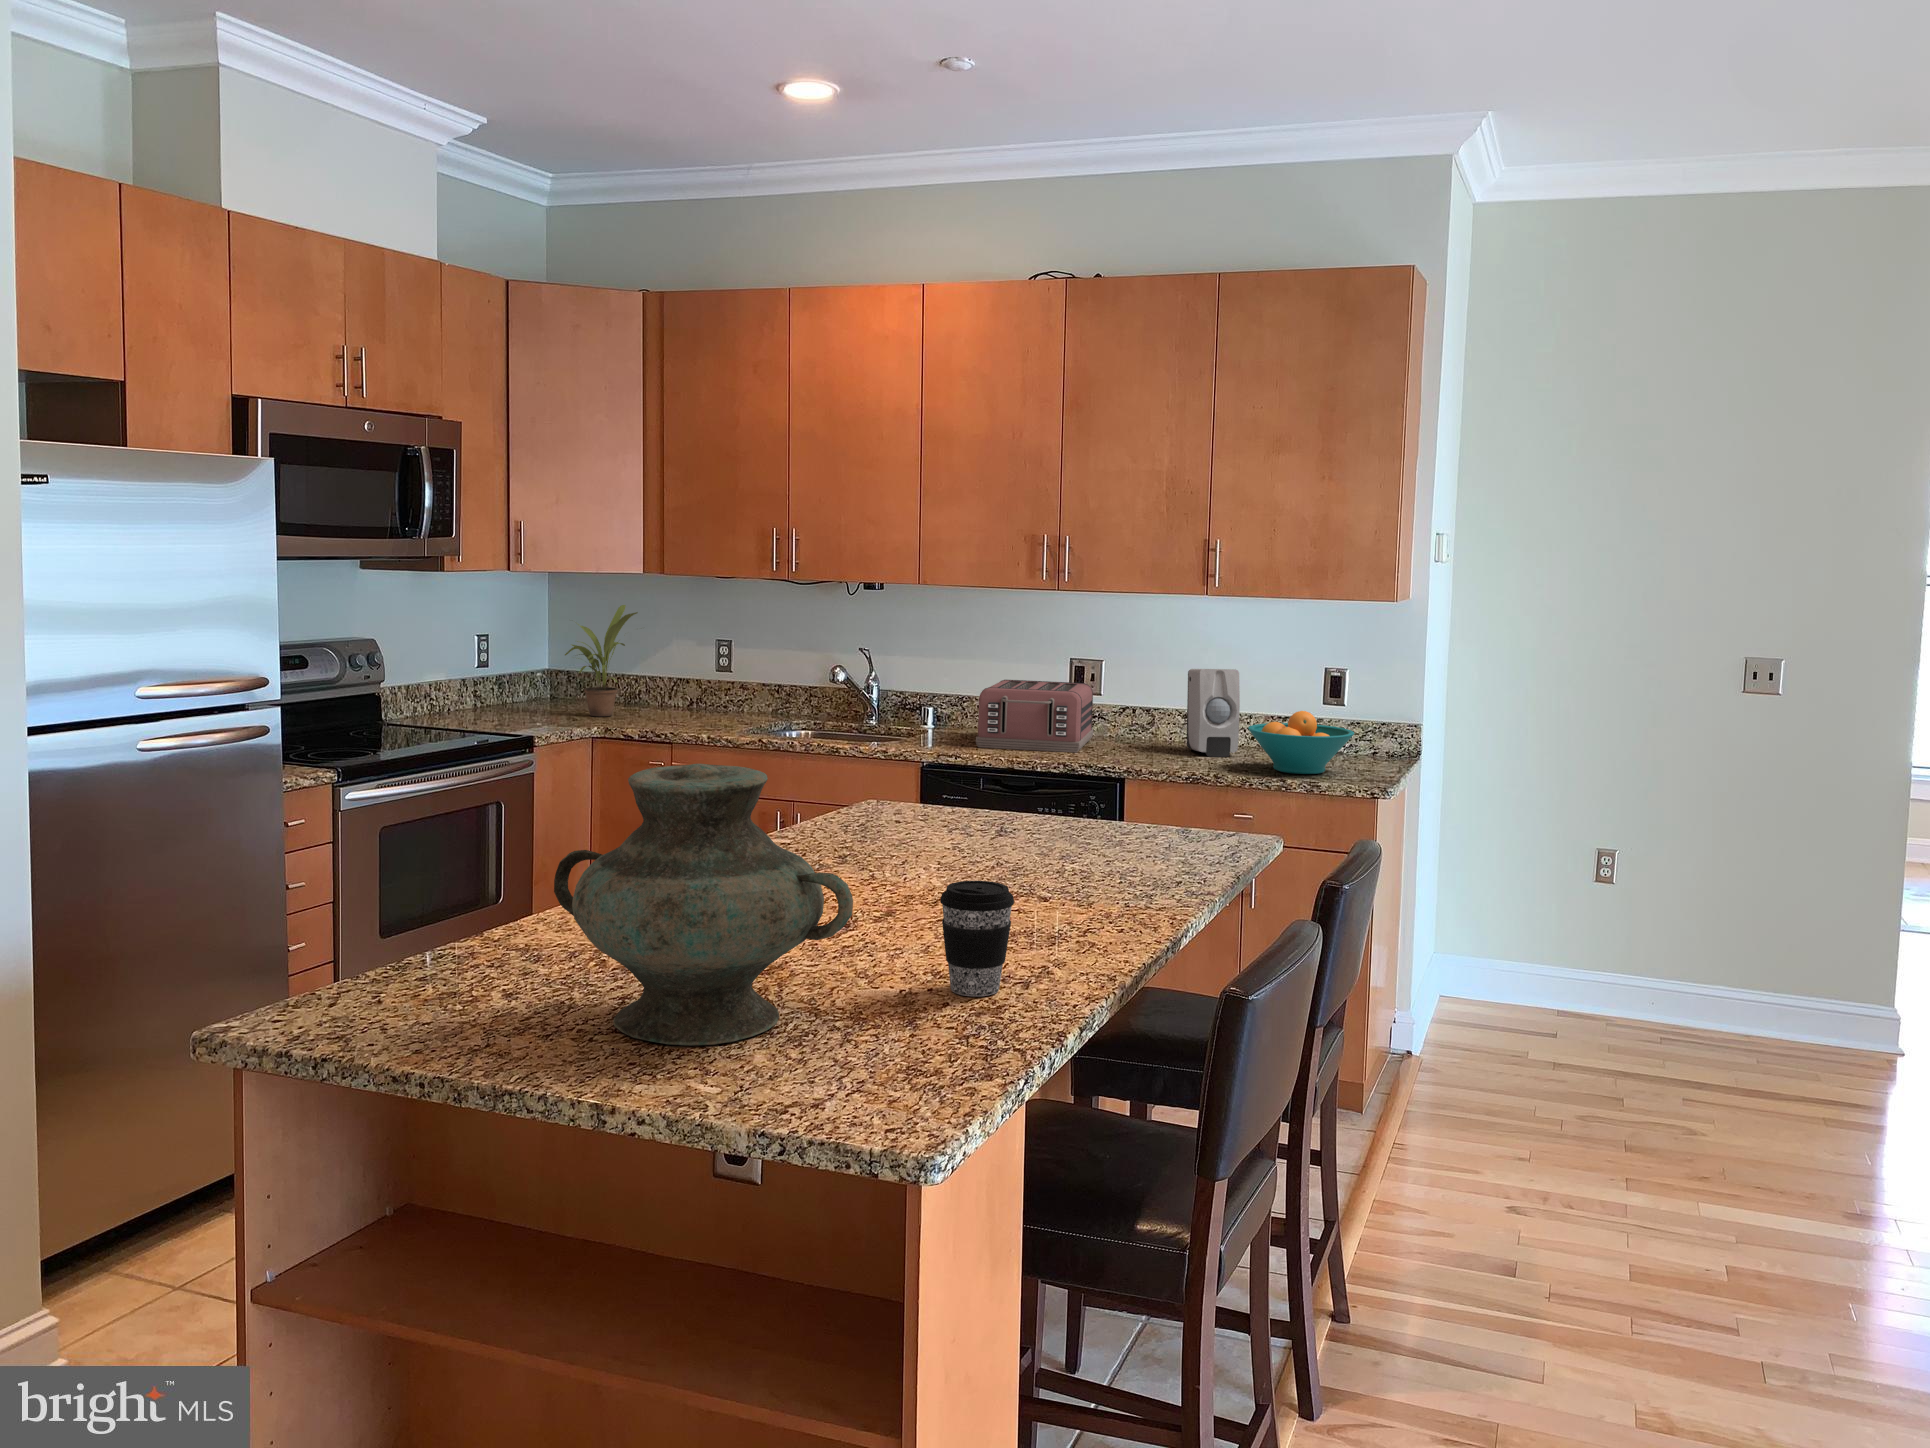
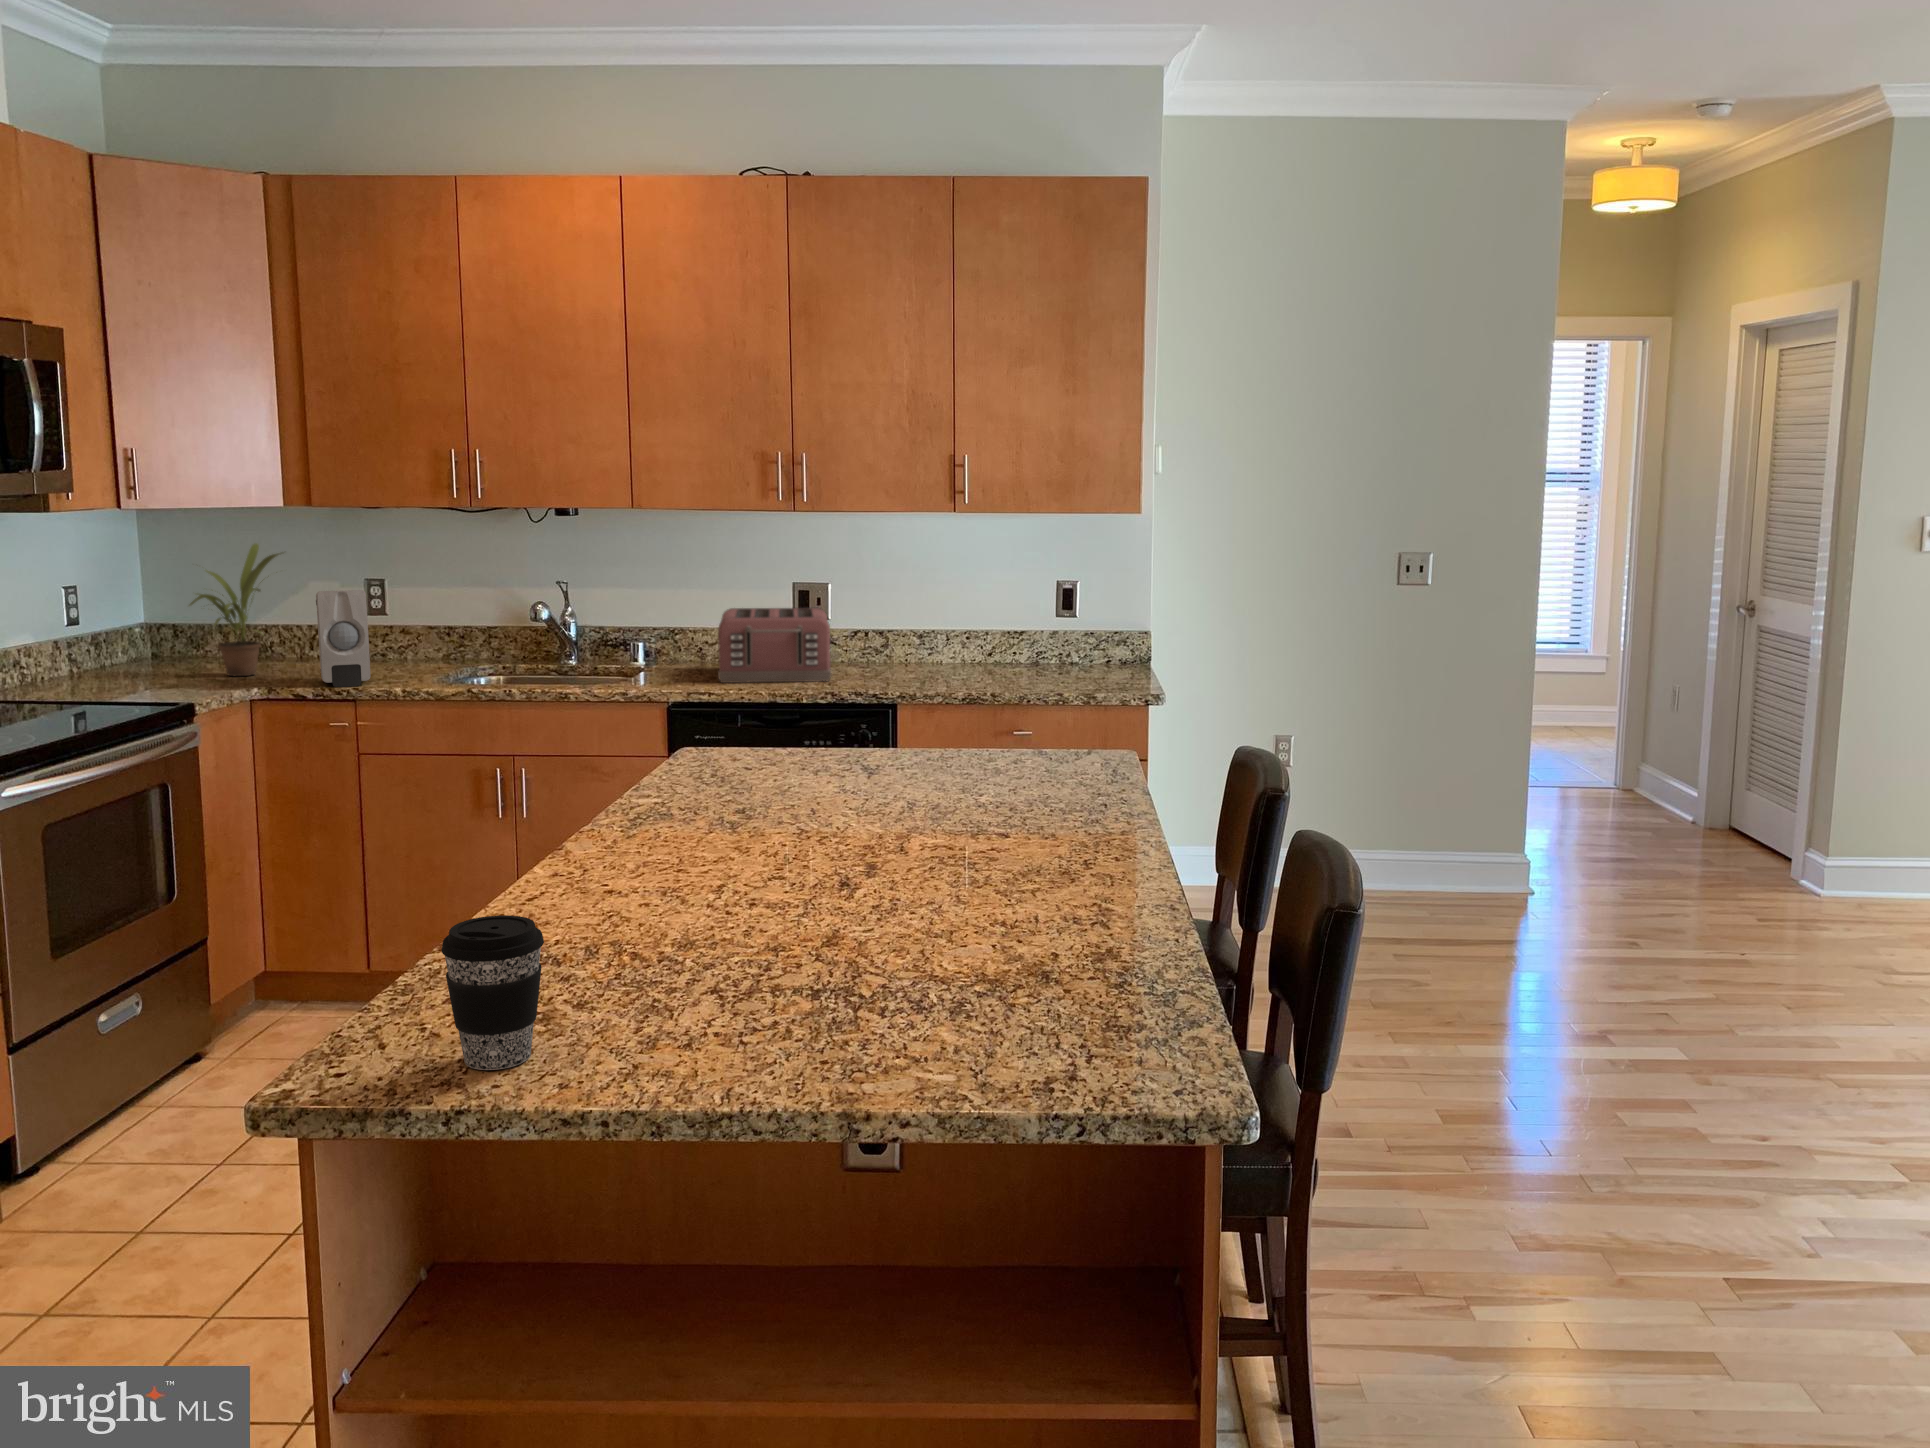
soap dispenser: present [1187,669,1240,757] -> present [316,590,371,687]
fruit bowl: present [1248,711,1354,774] -> none [1013,625,1119,688]
vase: present [554,764,853,1046] -> none [650,725,1008,1037]
coffee cup: present [940,881,1014,996] -> present [441,915,544,1070]

